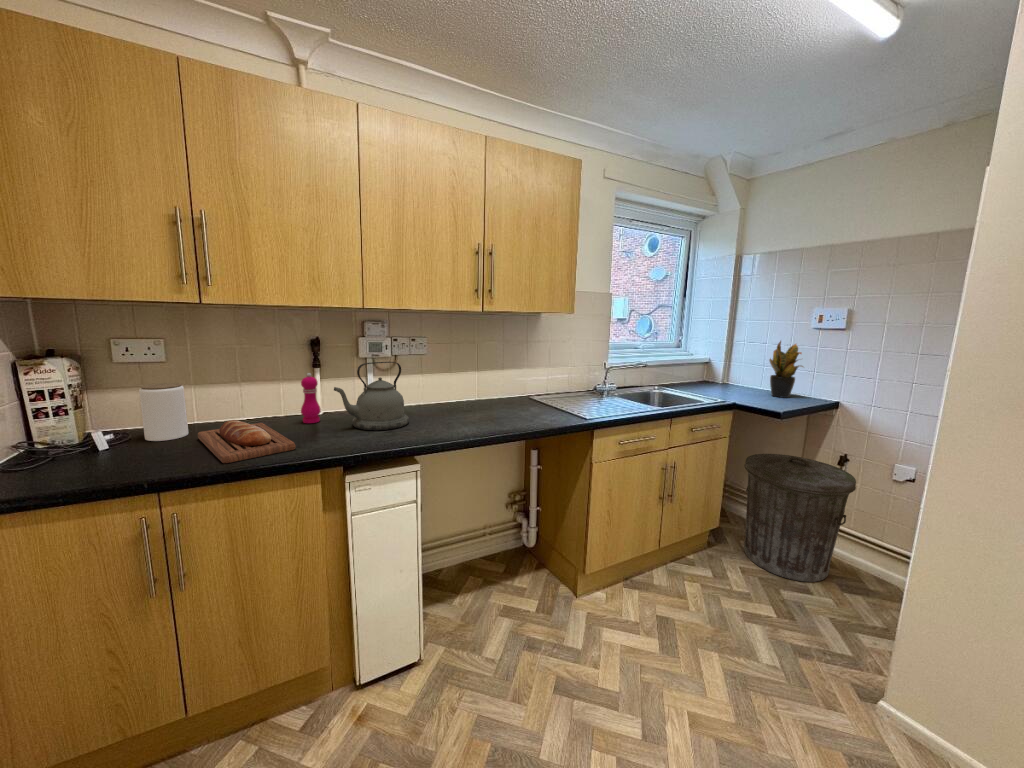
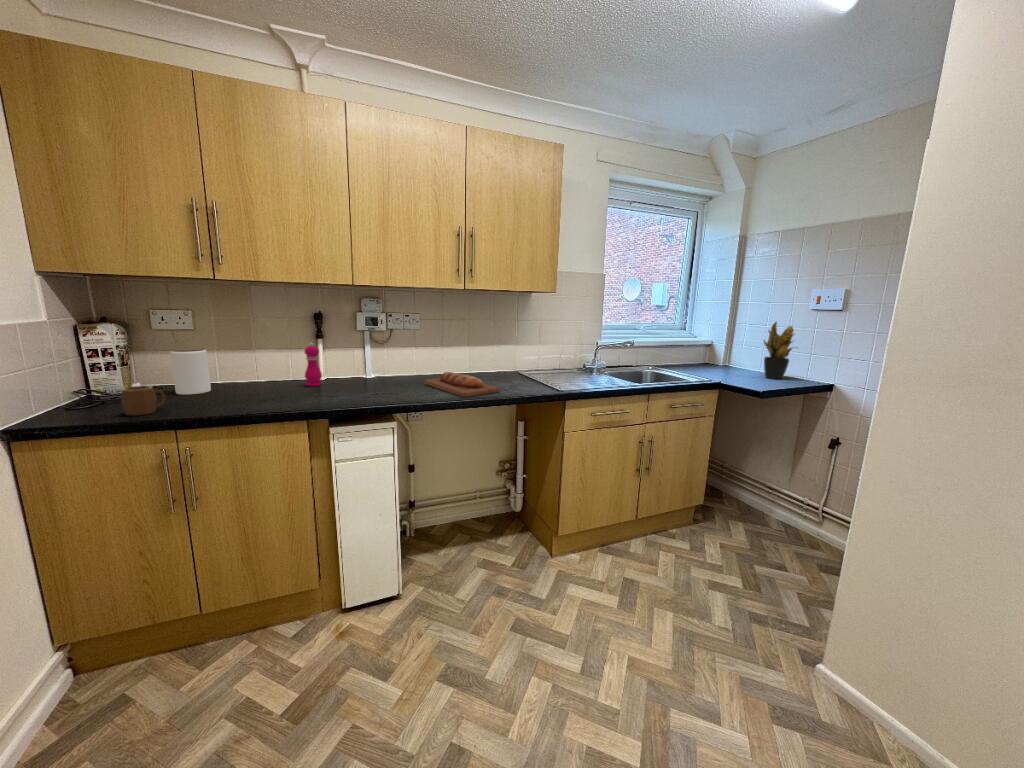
kettle: present [334,362,409,430] -> none [328,334,397,393]
bread loaf: present [198,420,296,463] -> present [425,372,499,397]
mug: none [86,436,143,476] -> present [121,386,166,416]
trash can: present [744,454,856,582] -> none [728,435,840,560]

